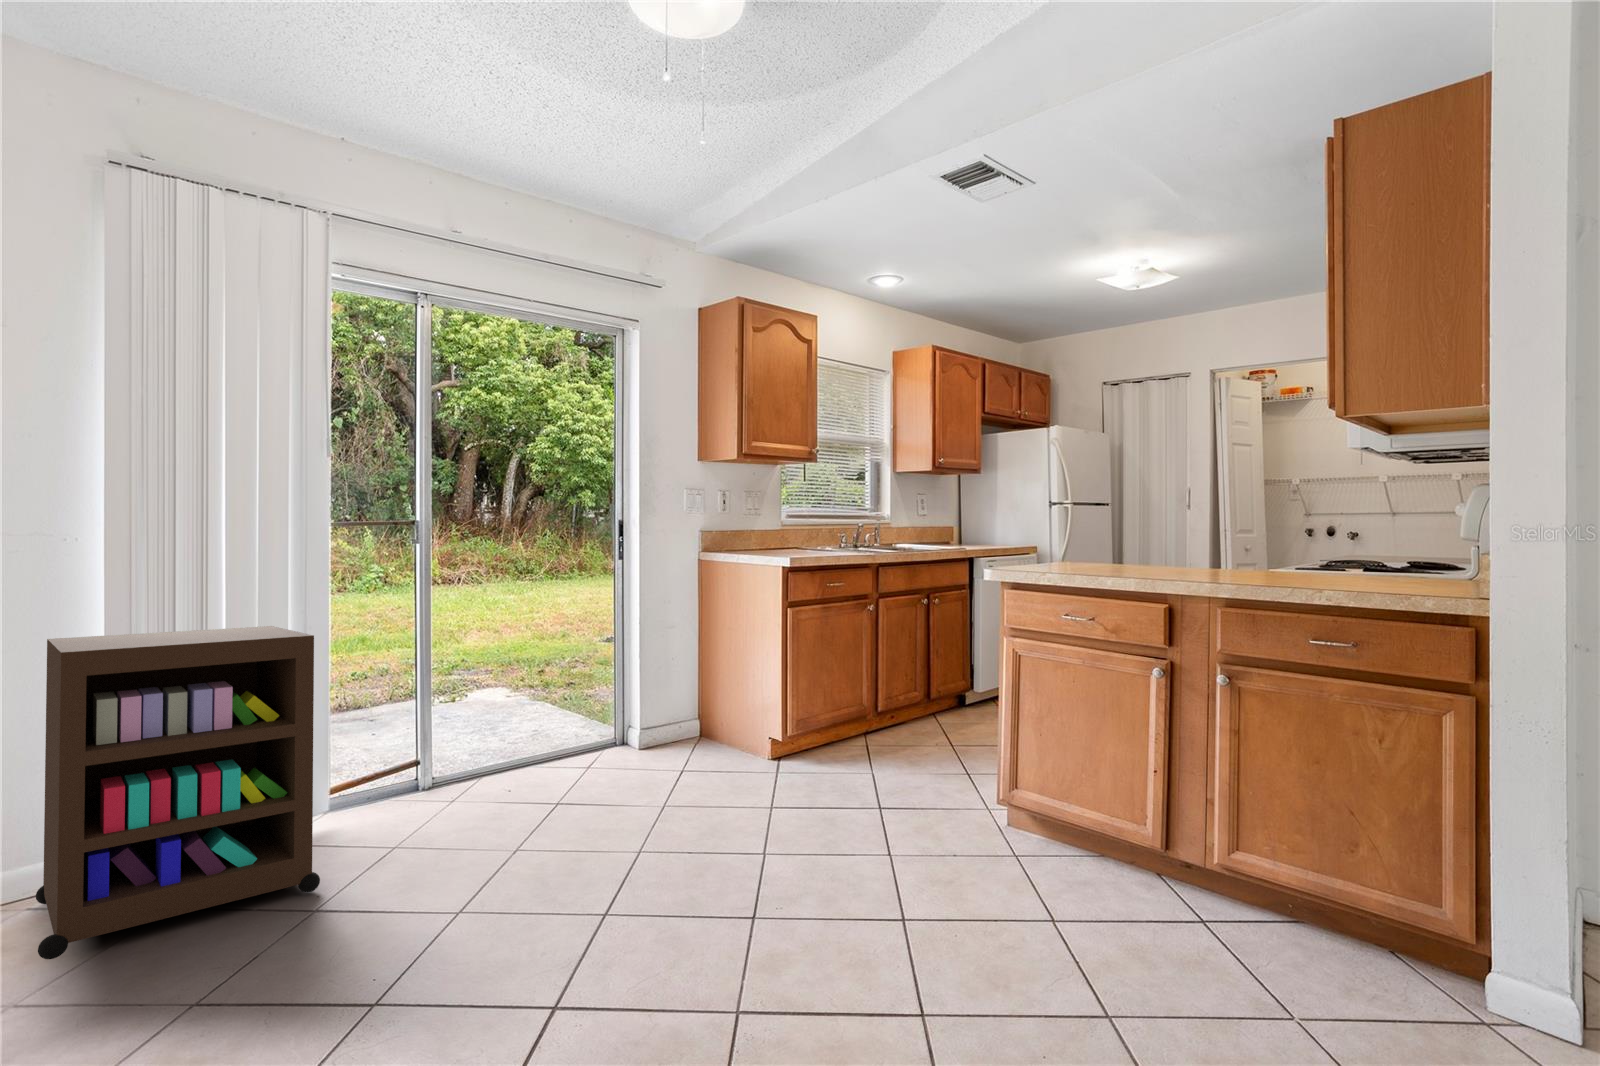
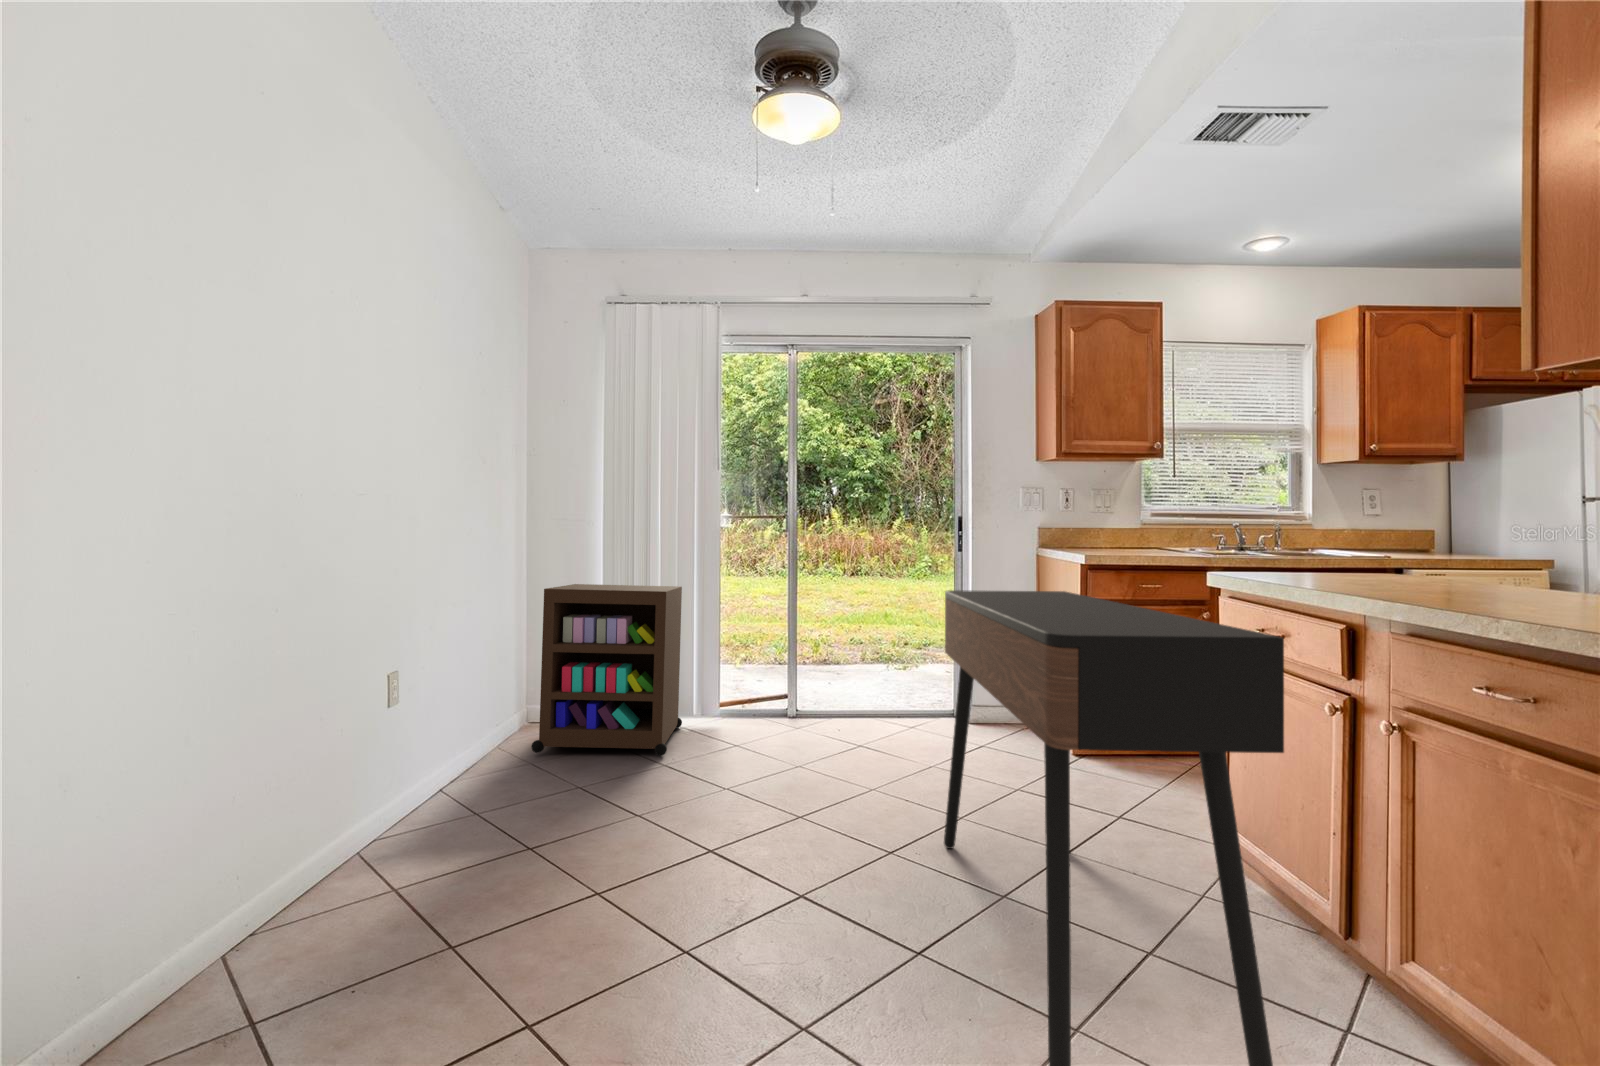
console table: none [801,596,1224,1028] -> present [944,590,1284,1066]

